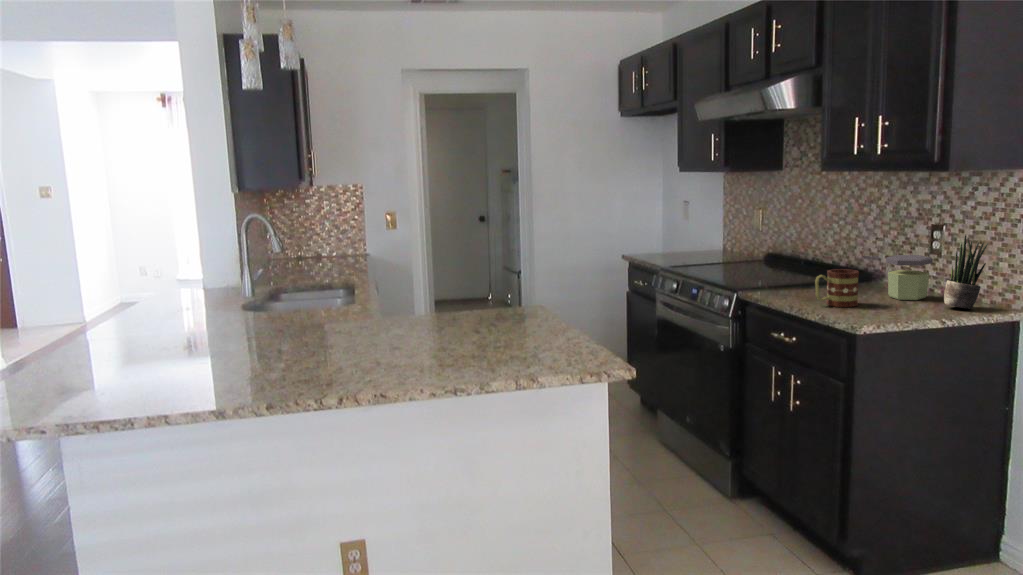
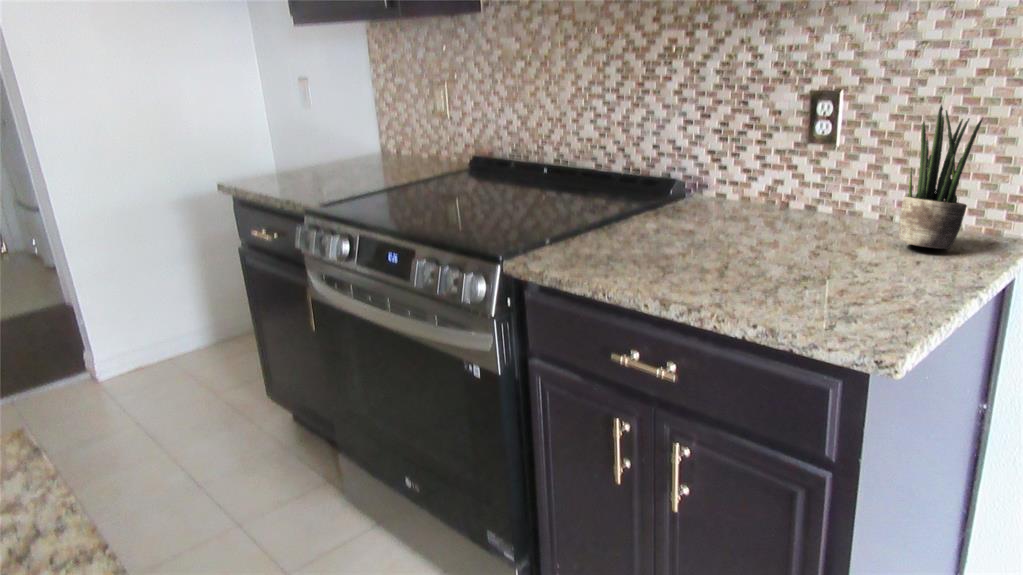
jar: present [886,255,933,300] -> none [766,149,843,238]
mug: present [815,269,859,307] -> none [688,192,762,276]

